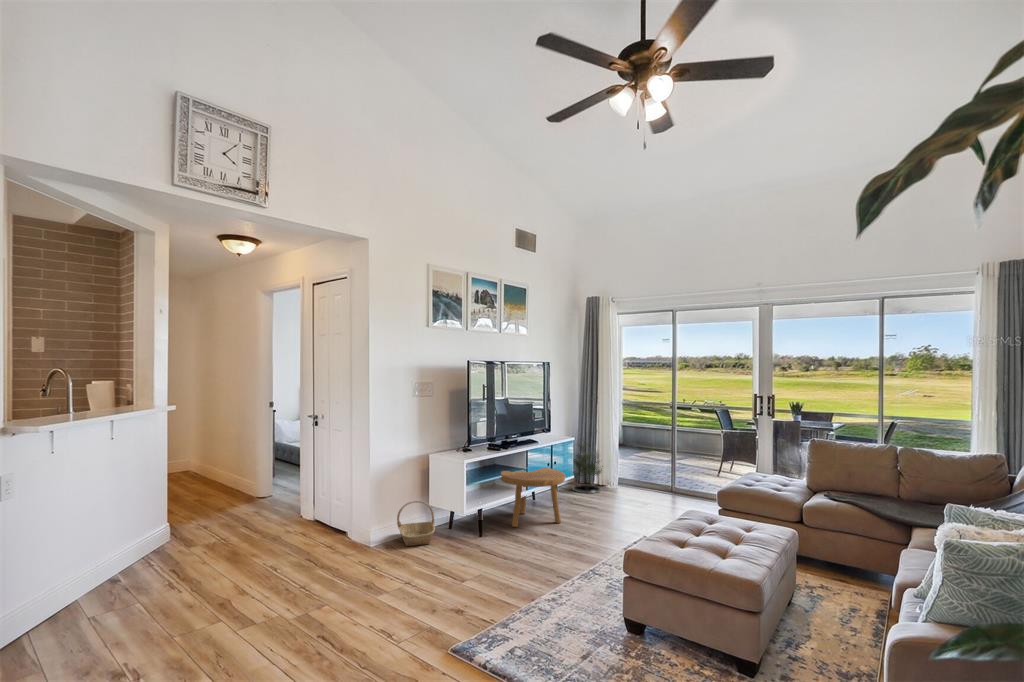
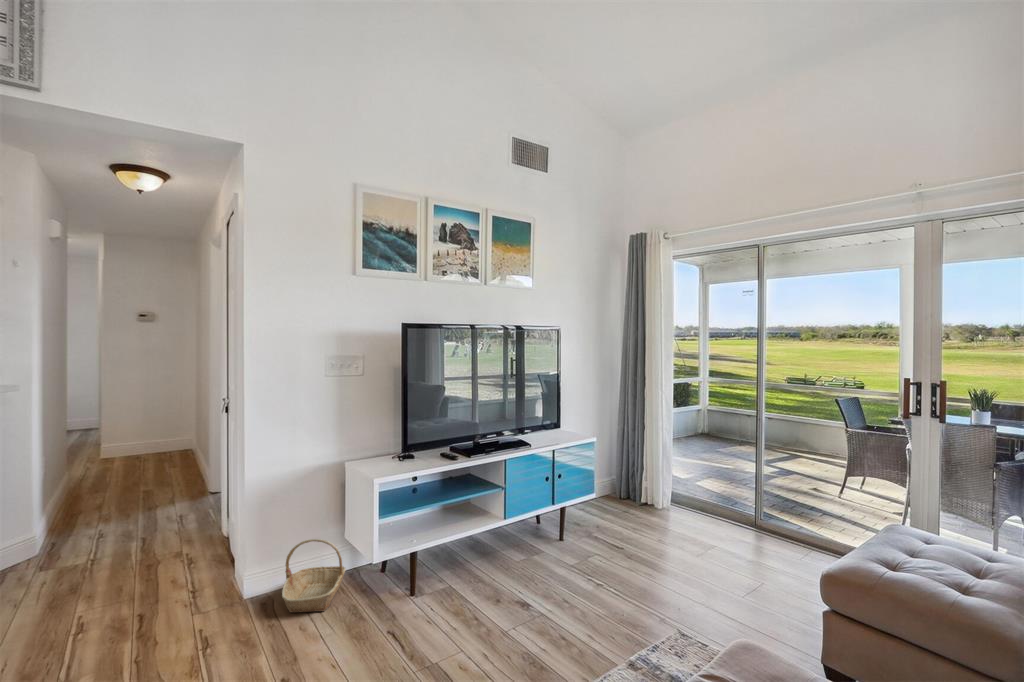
potted tree: present [572,443,603,493] -> none [601,434,649,515]
footstool: present [500,467,565,527] -> none [463,482,564,582]

